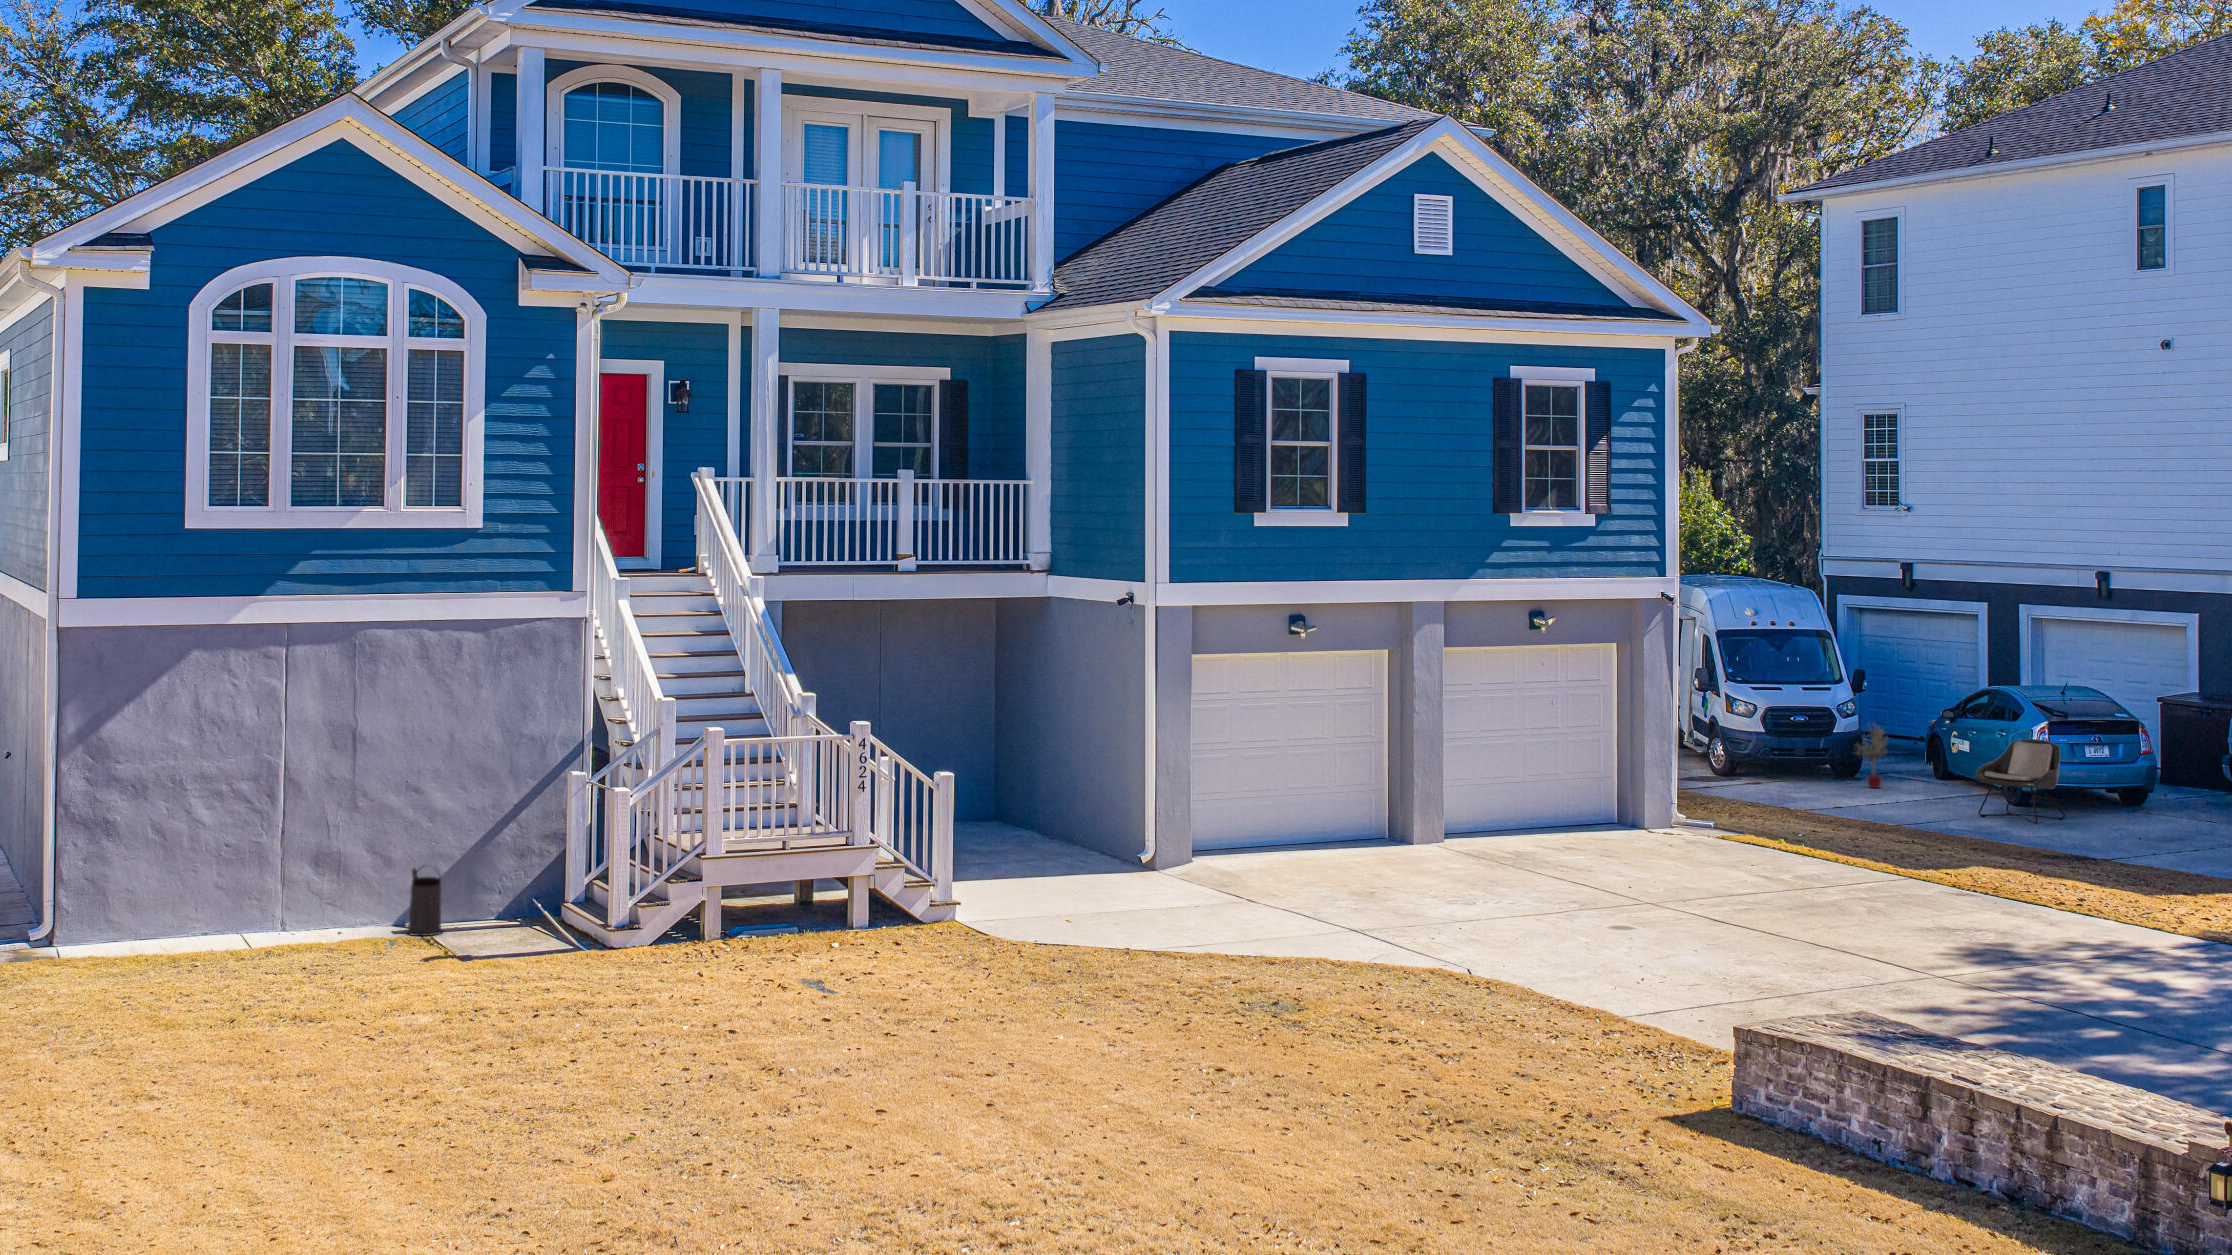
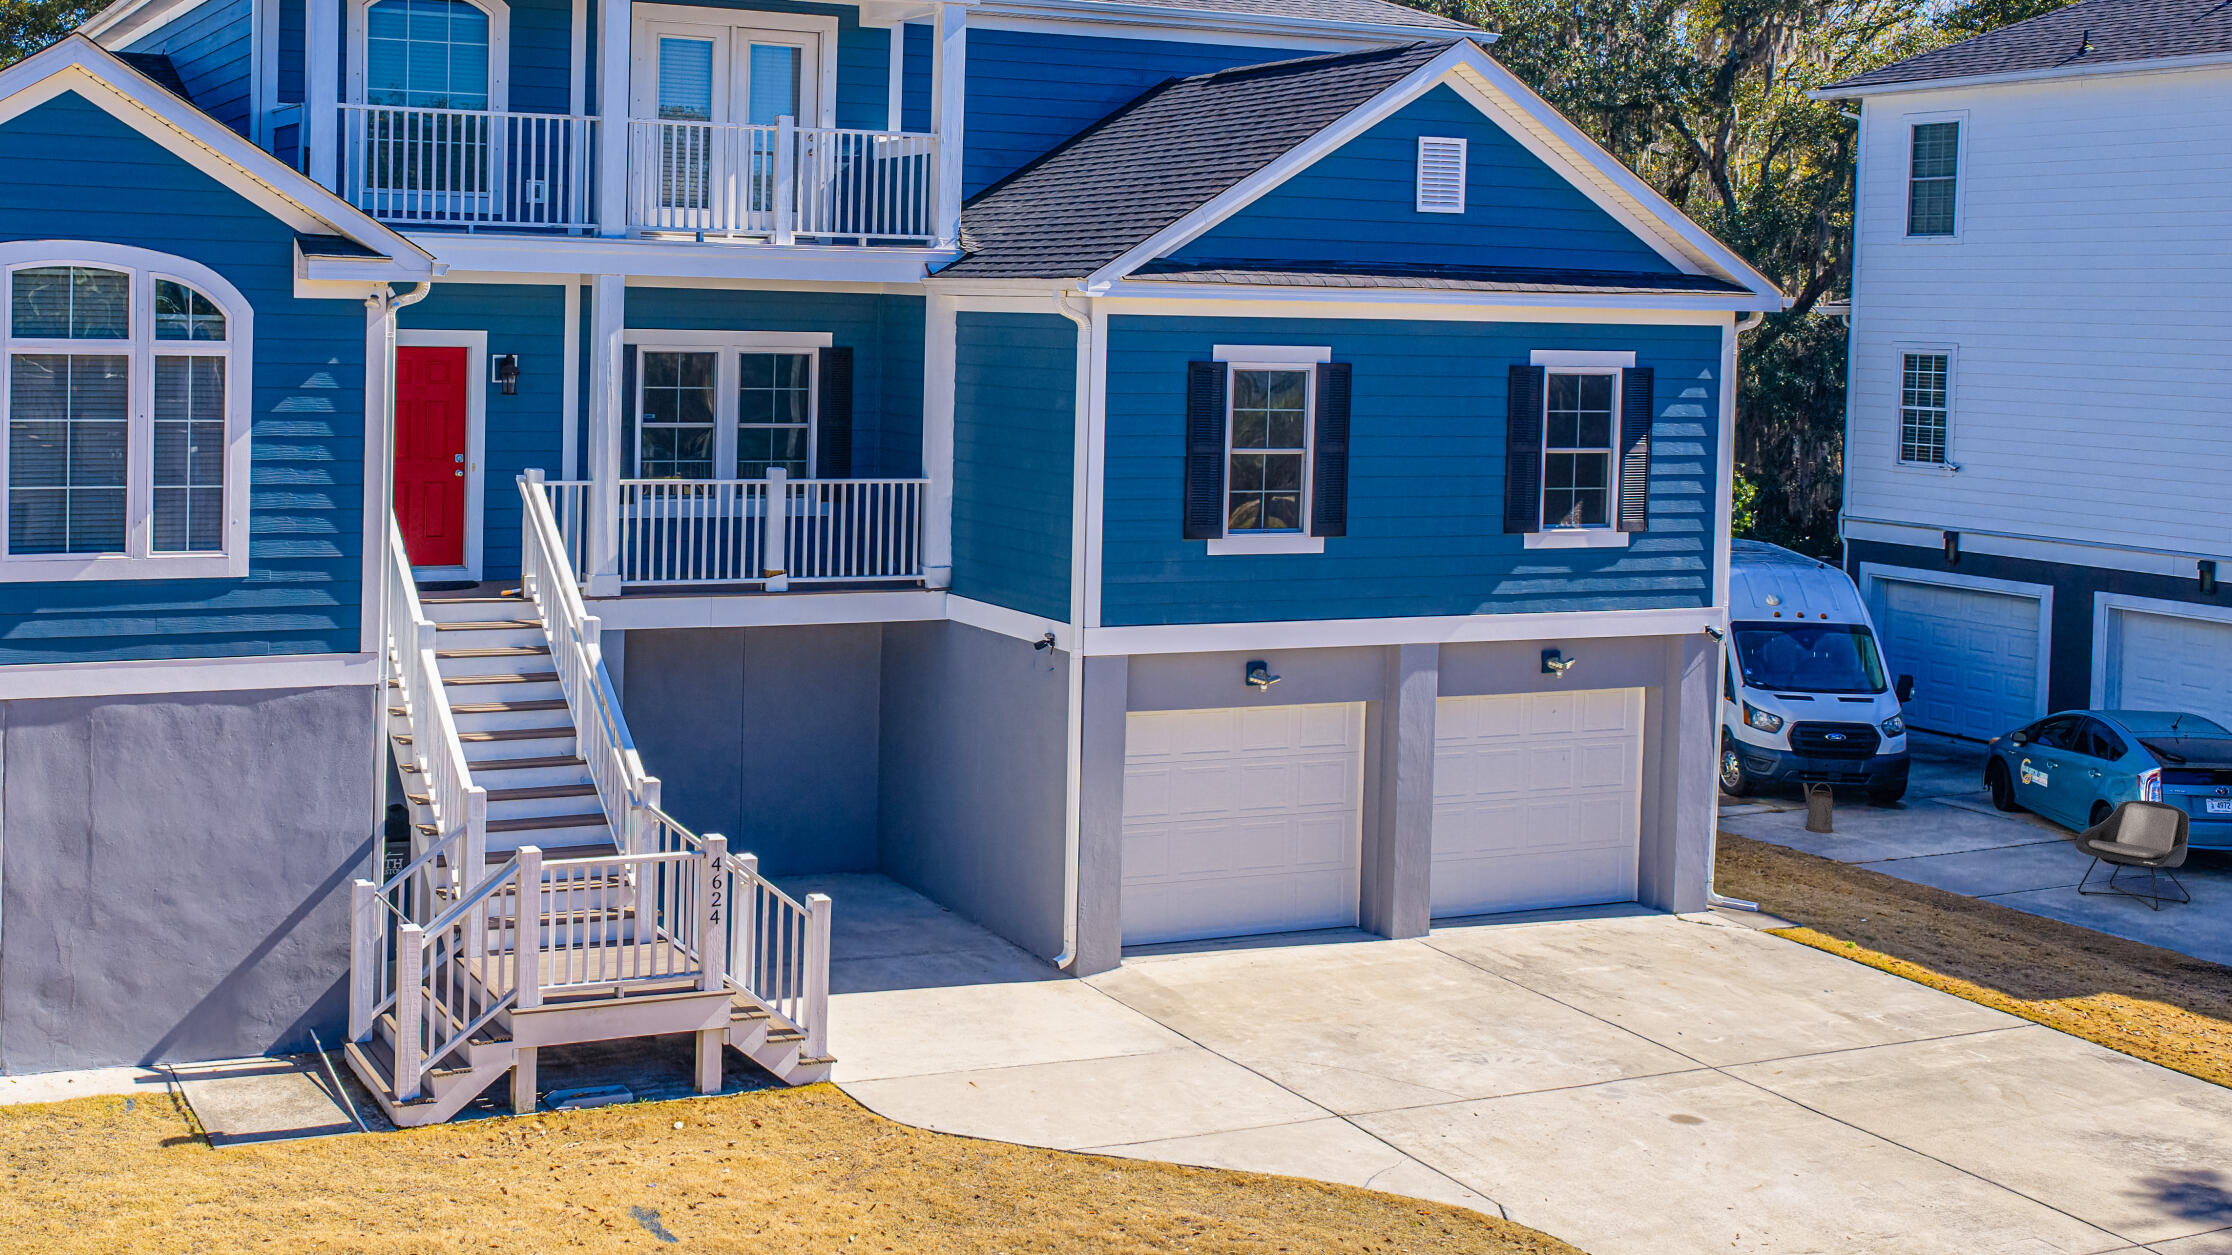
potted tree: present [1854,724,1887,788] -> none [1901,751,1948,832]
watering can: present [407,868,442,936] -> present [1803,782,1833,833]

